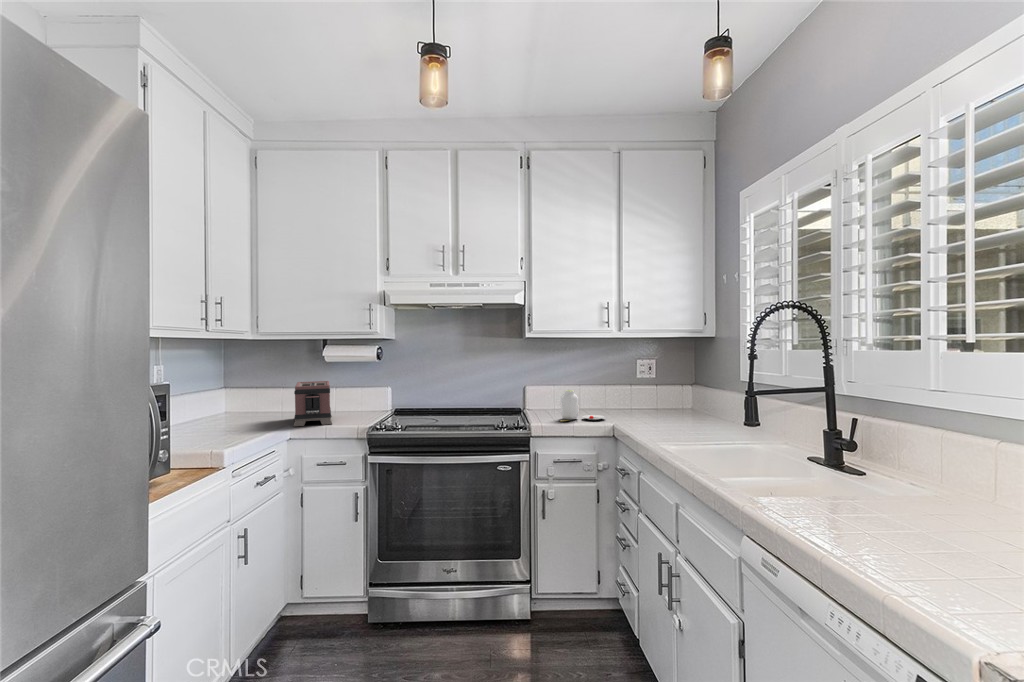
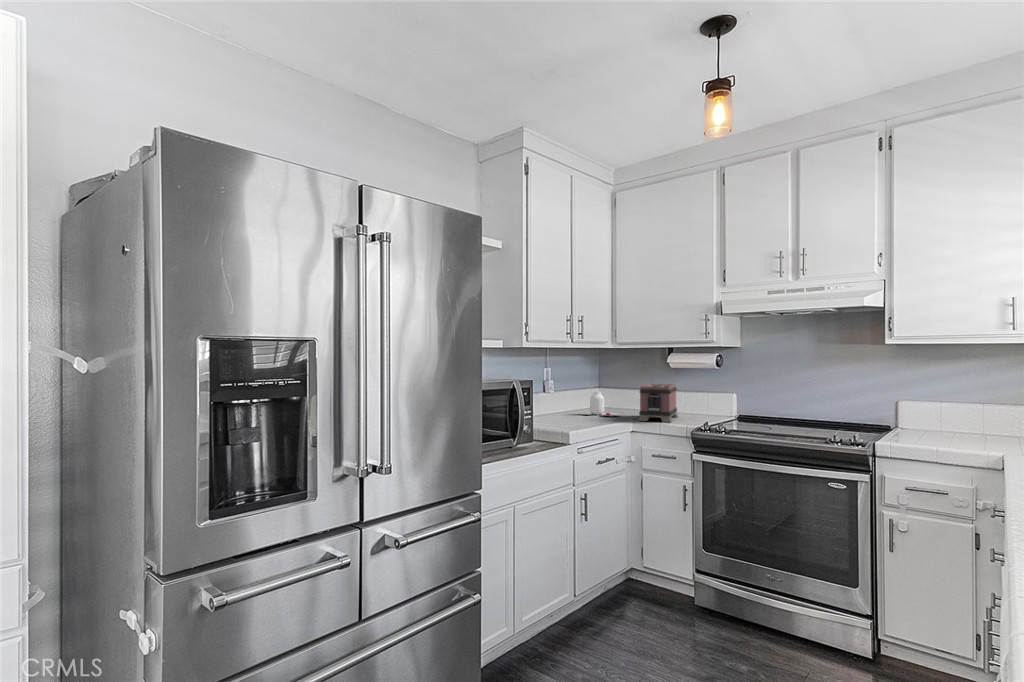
jar: present [560,390,605,421] -> present [584,392,620,416]

